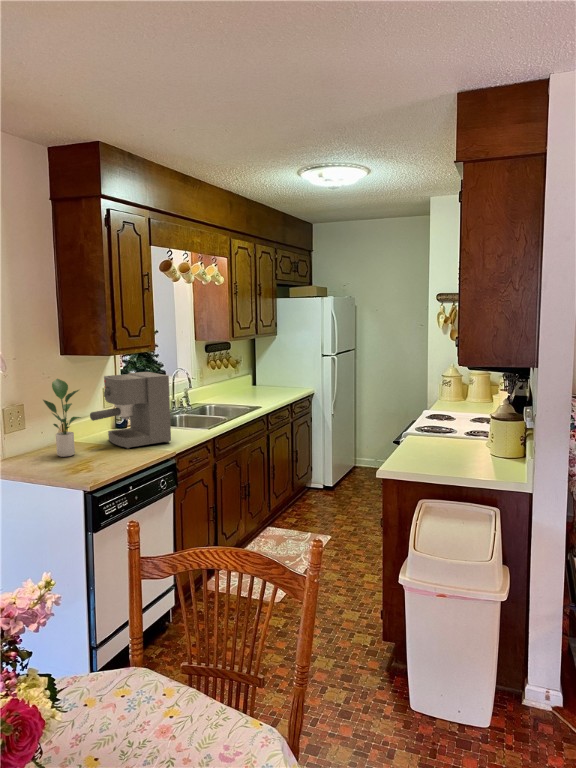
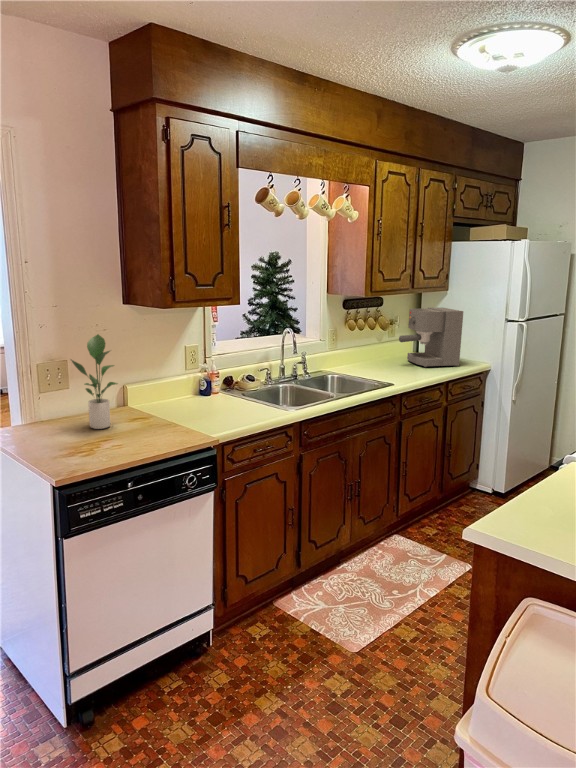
coffee maker: present [90,372,171,449] -> present [399,308,463,367]

